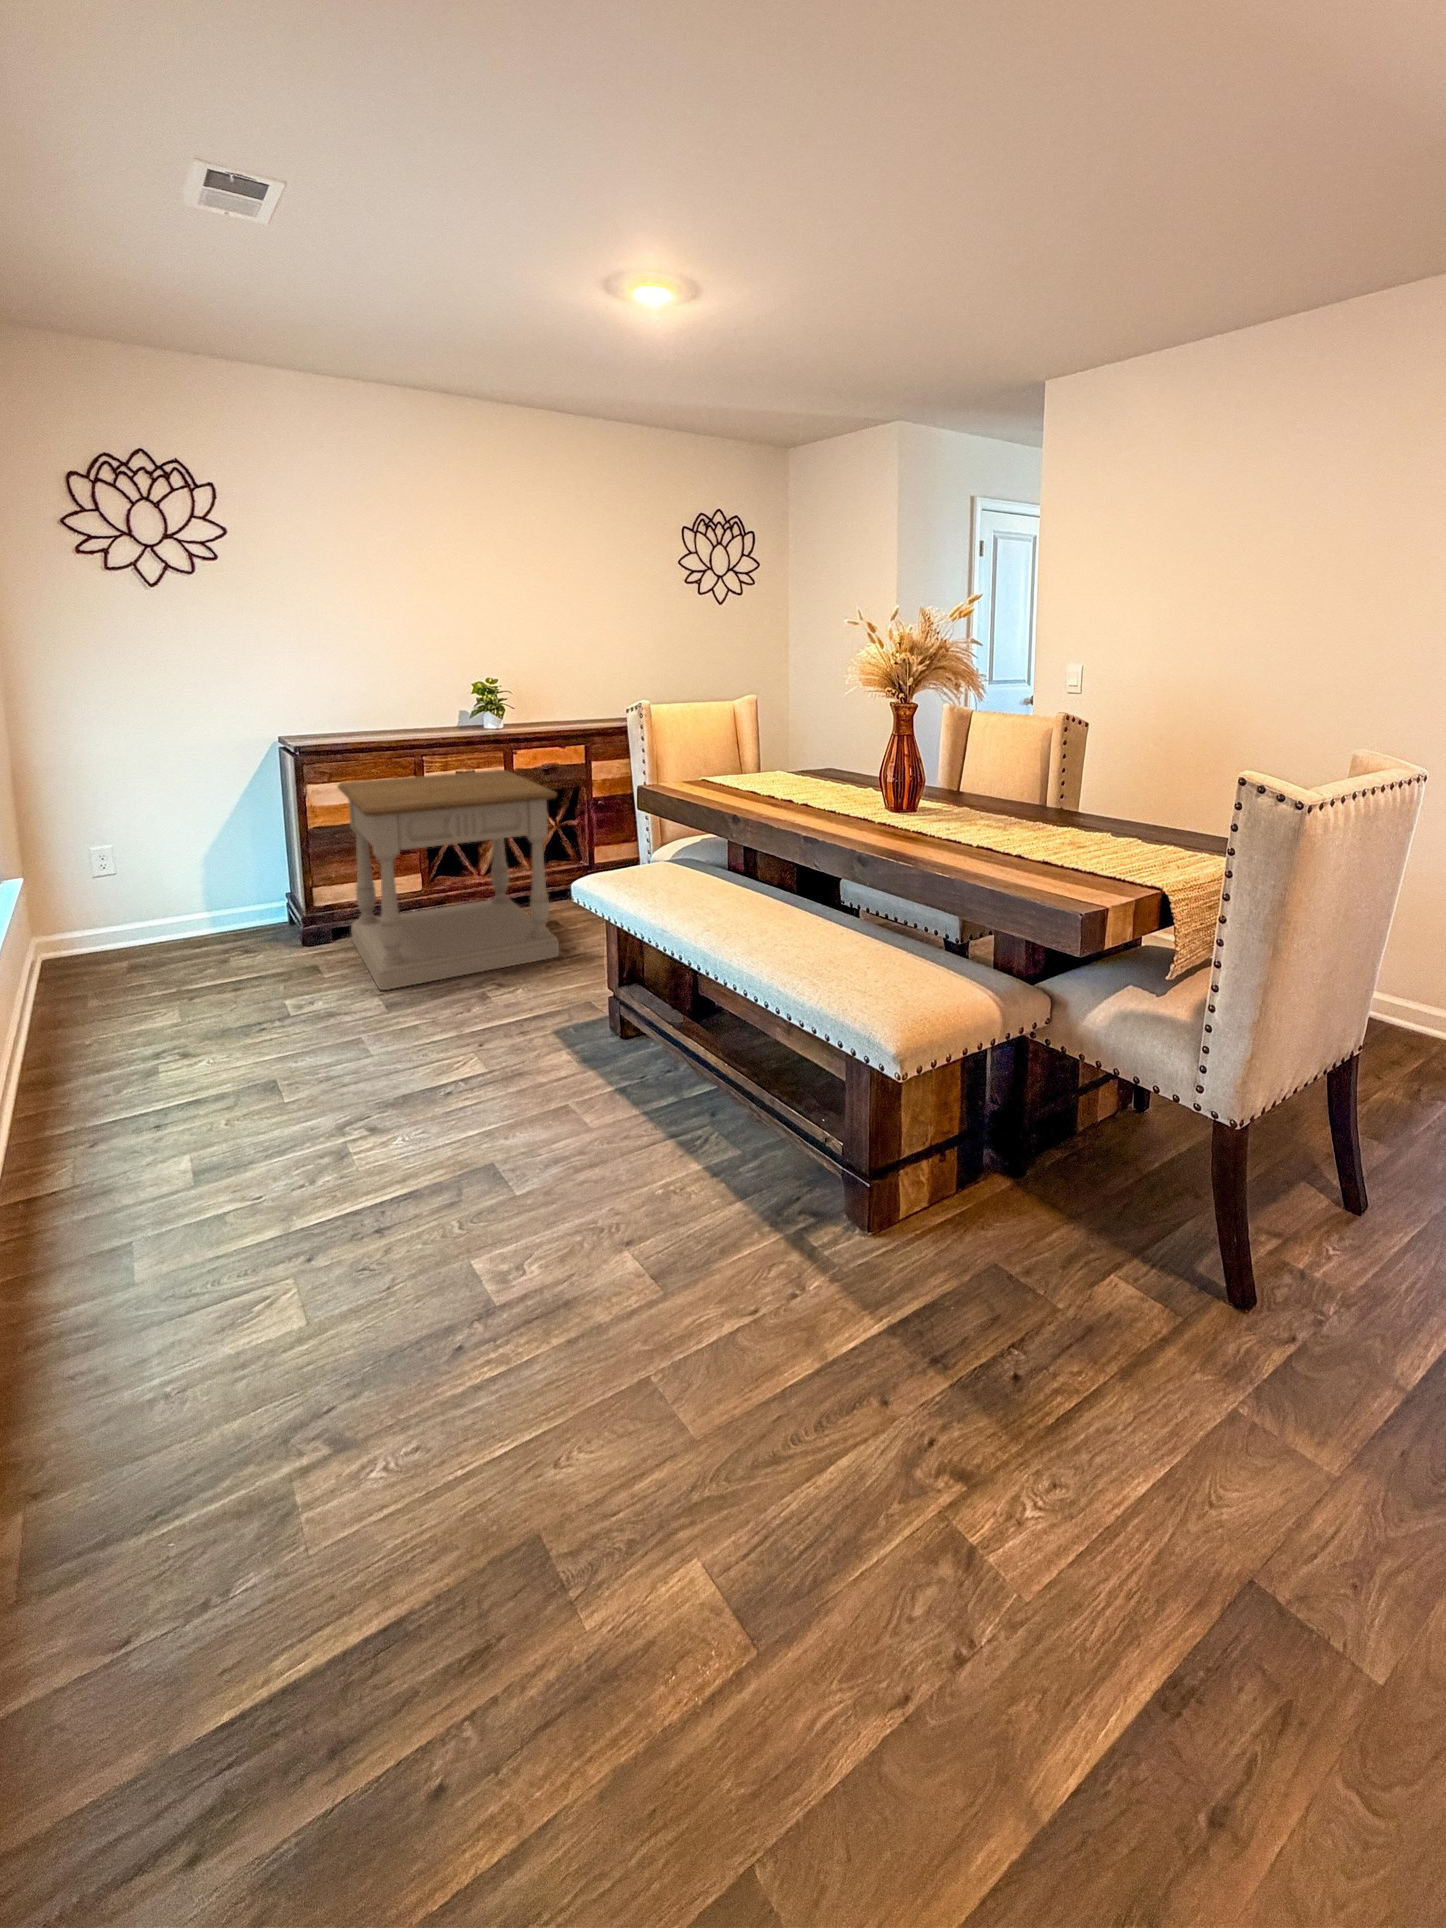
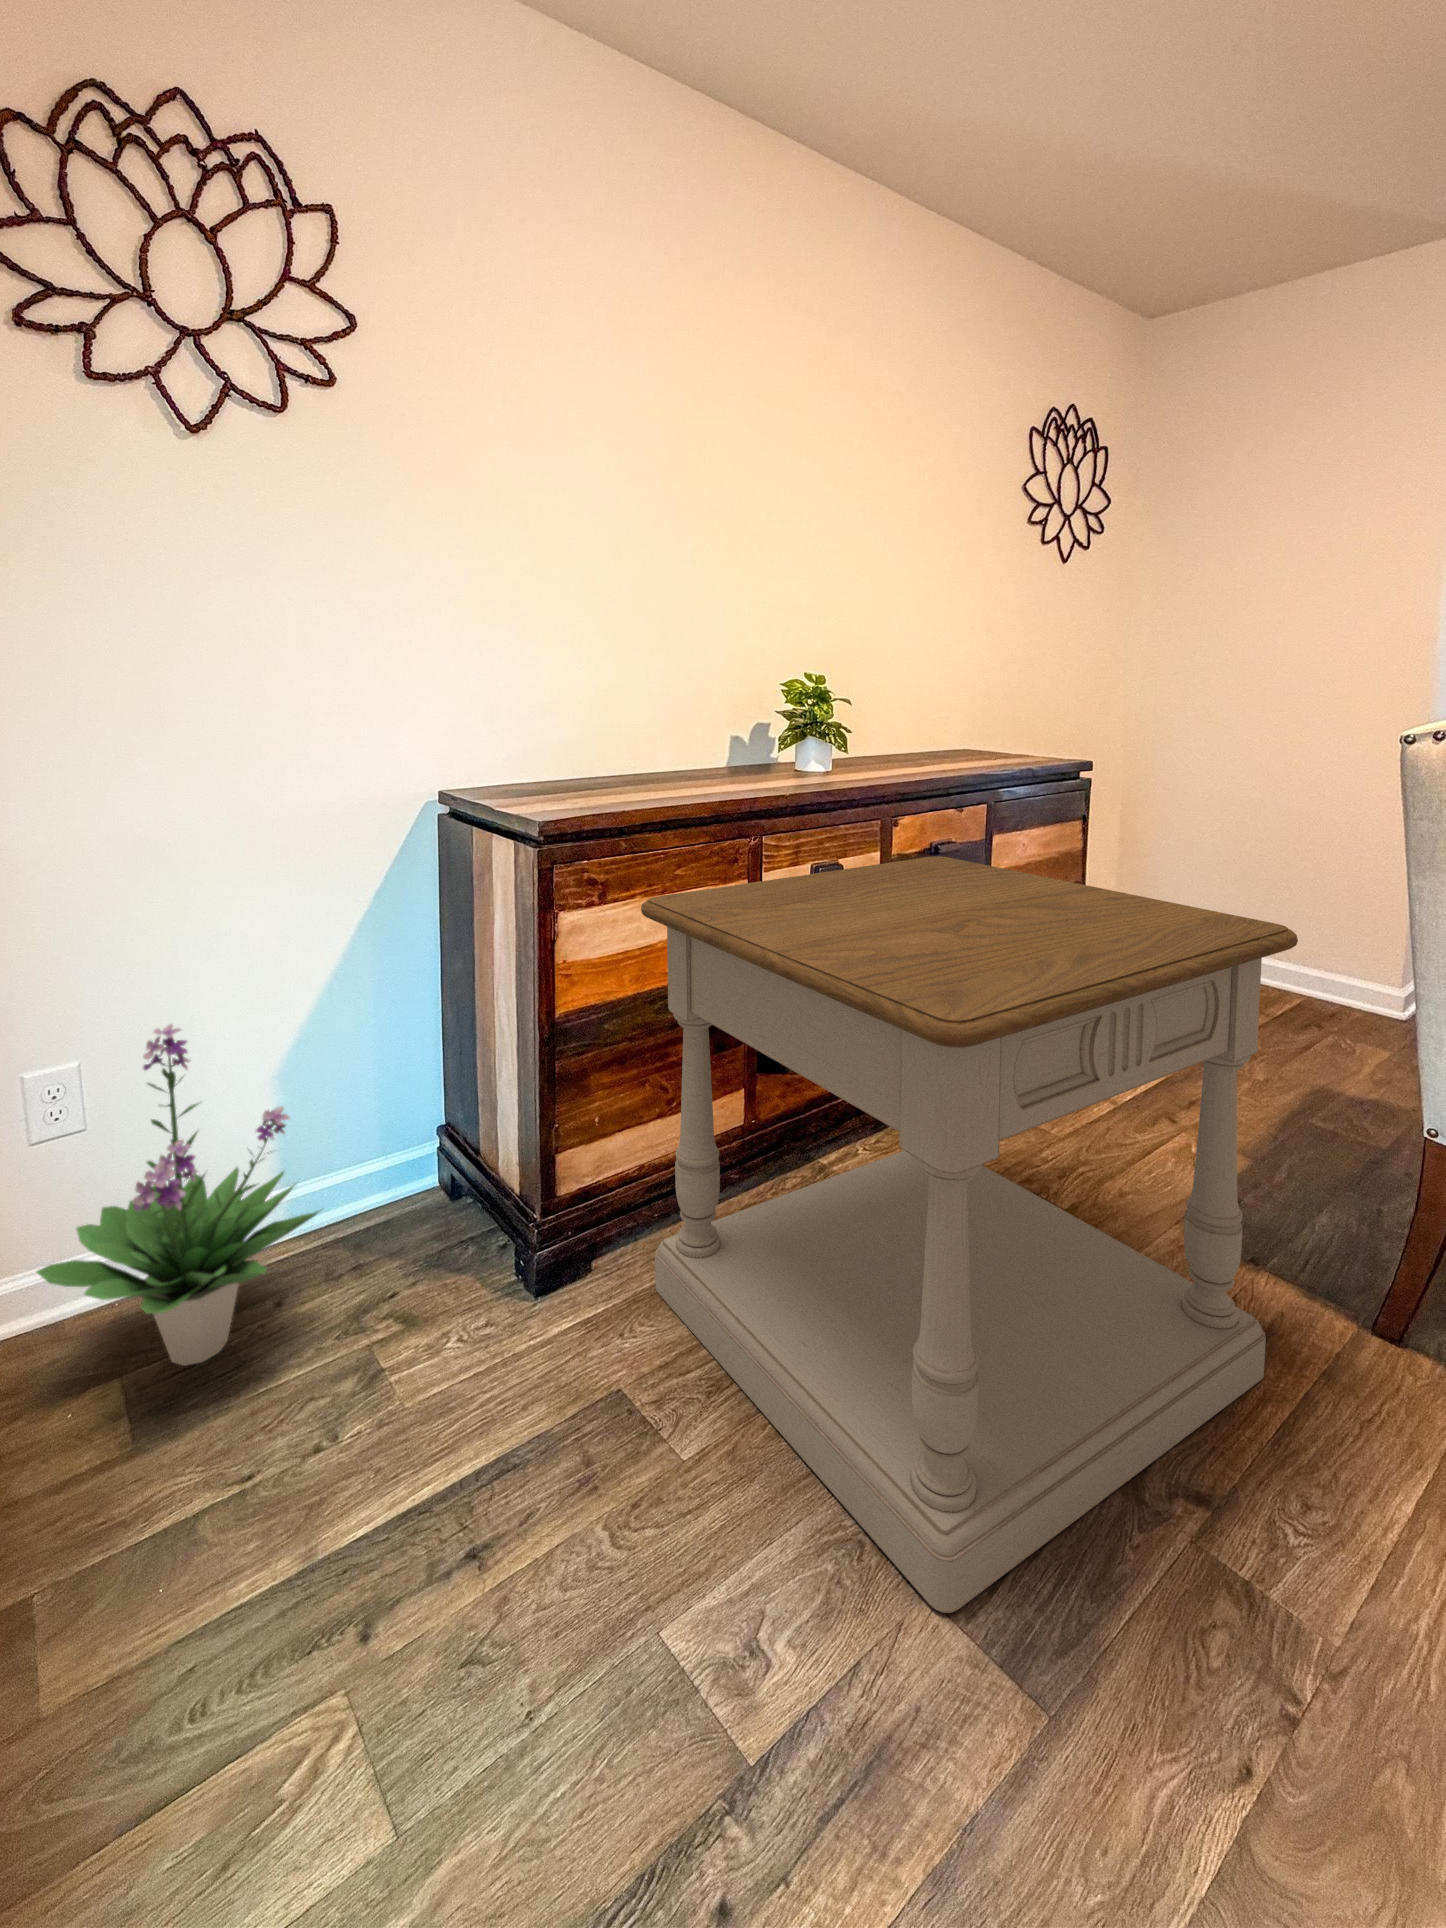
potted plant: none [97,828,212,955] -> present [37,1024,319,1366]

